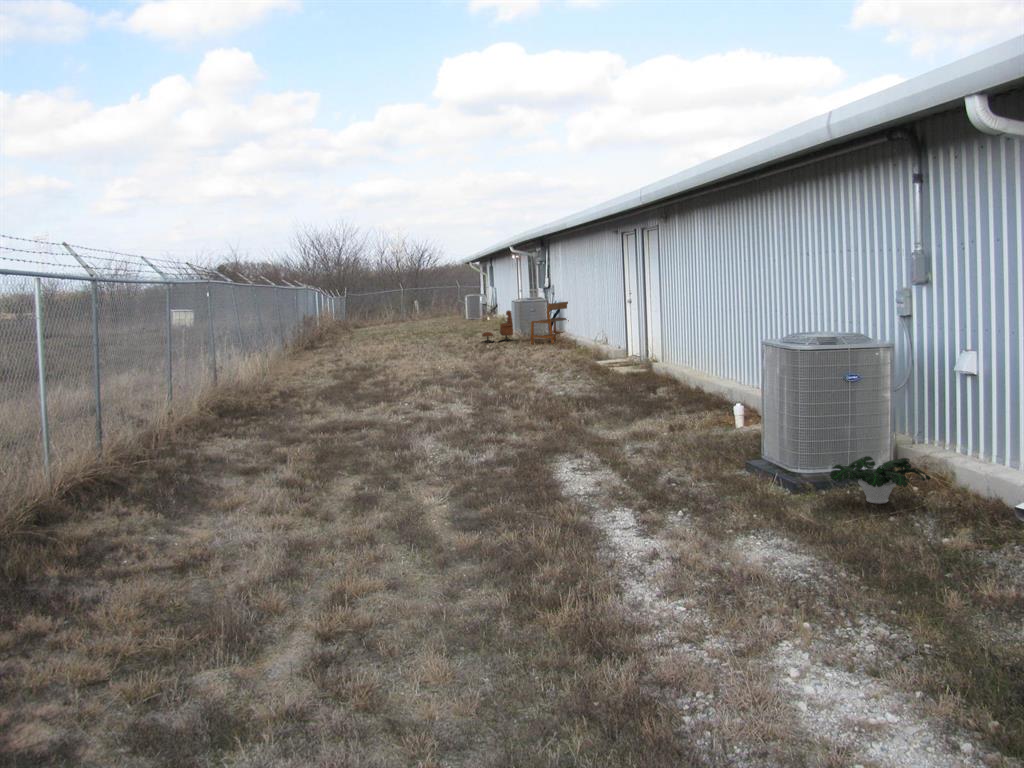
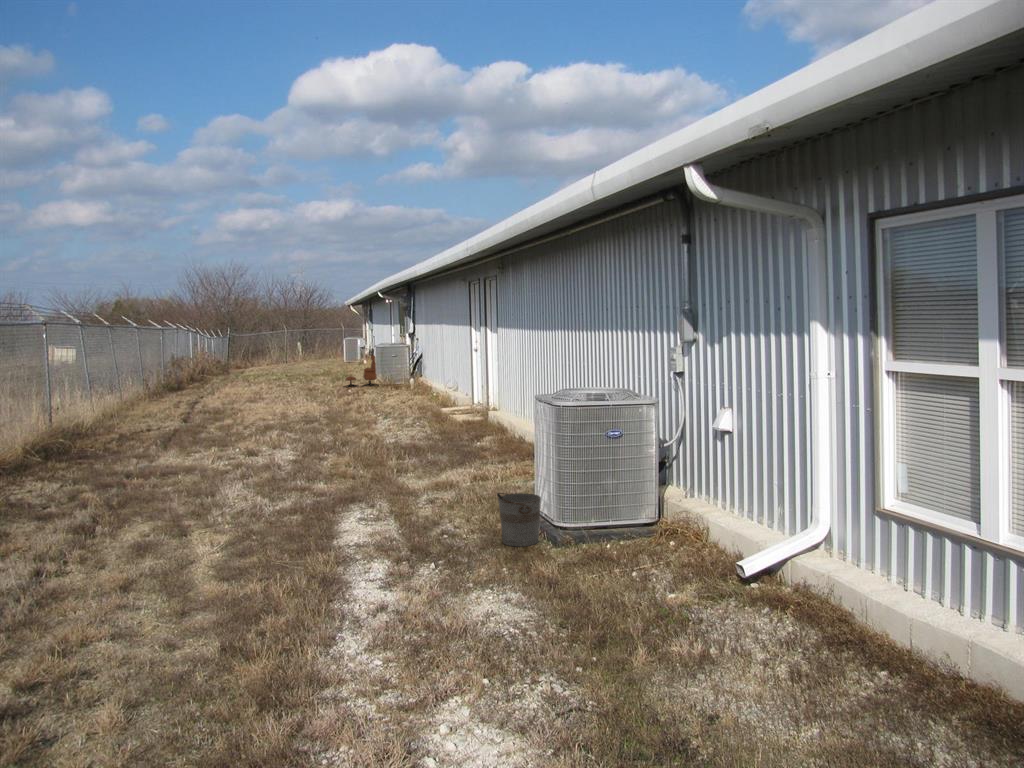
bench: present [531,302,569,344] -> none [392,348,436,390]
bucket: none [722,439,768,491] -> present [497,493,541,547]
potted plant: present [831,456,931,504] -> none [590,512,684,560]

